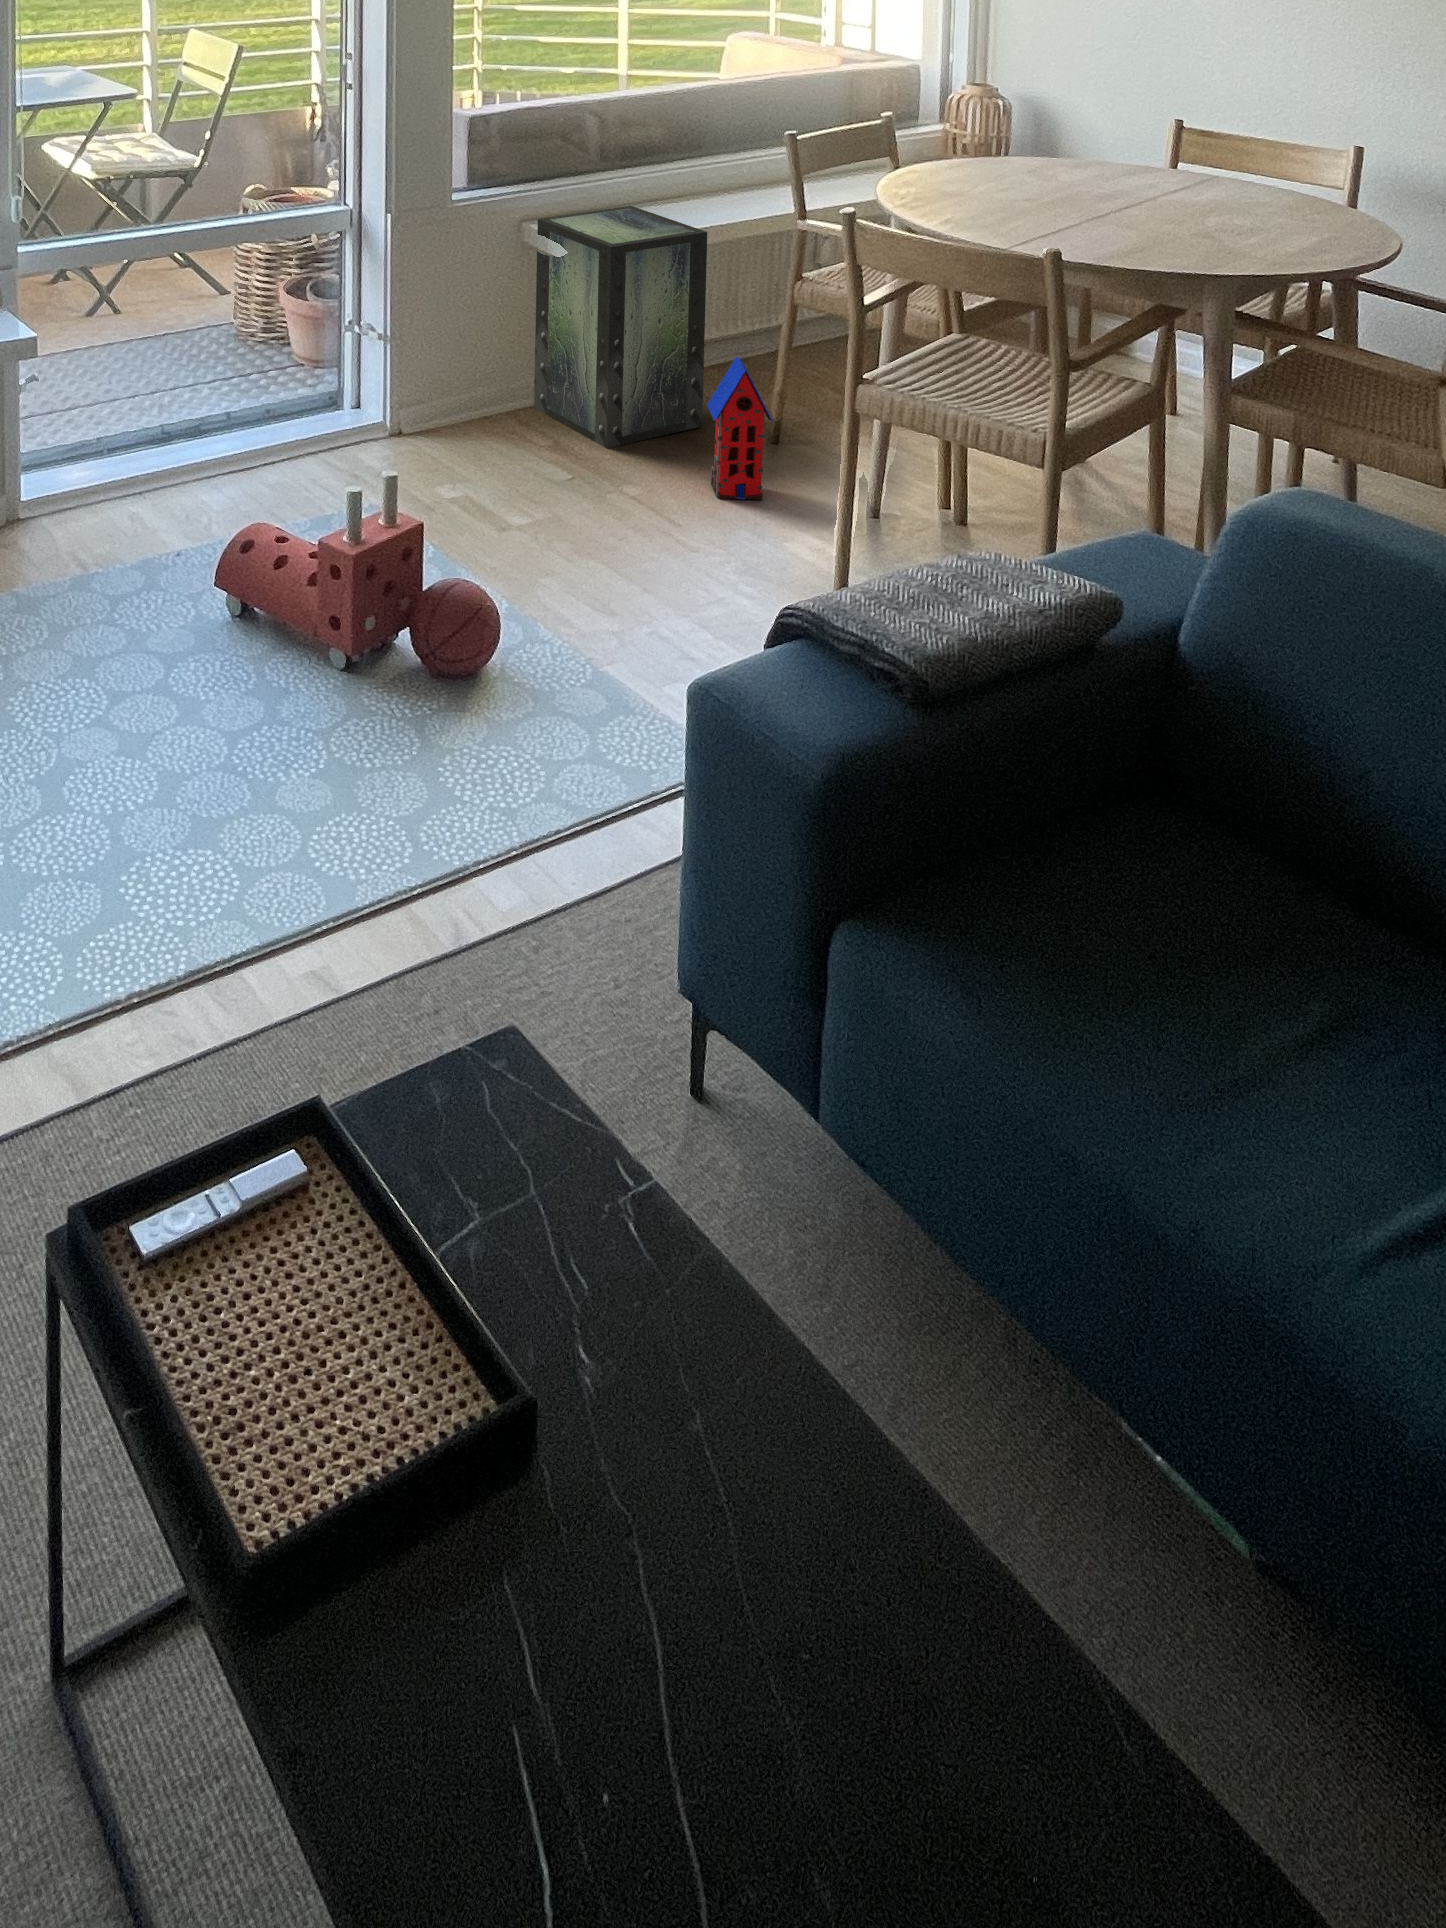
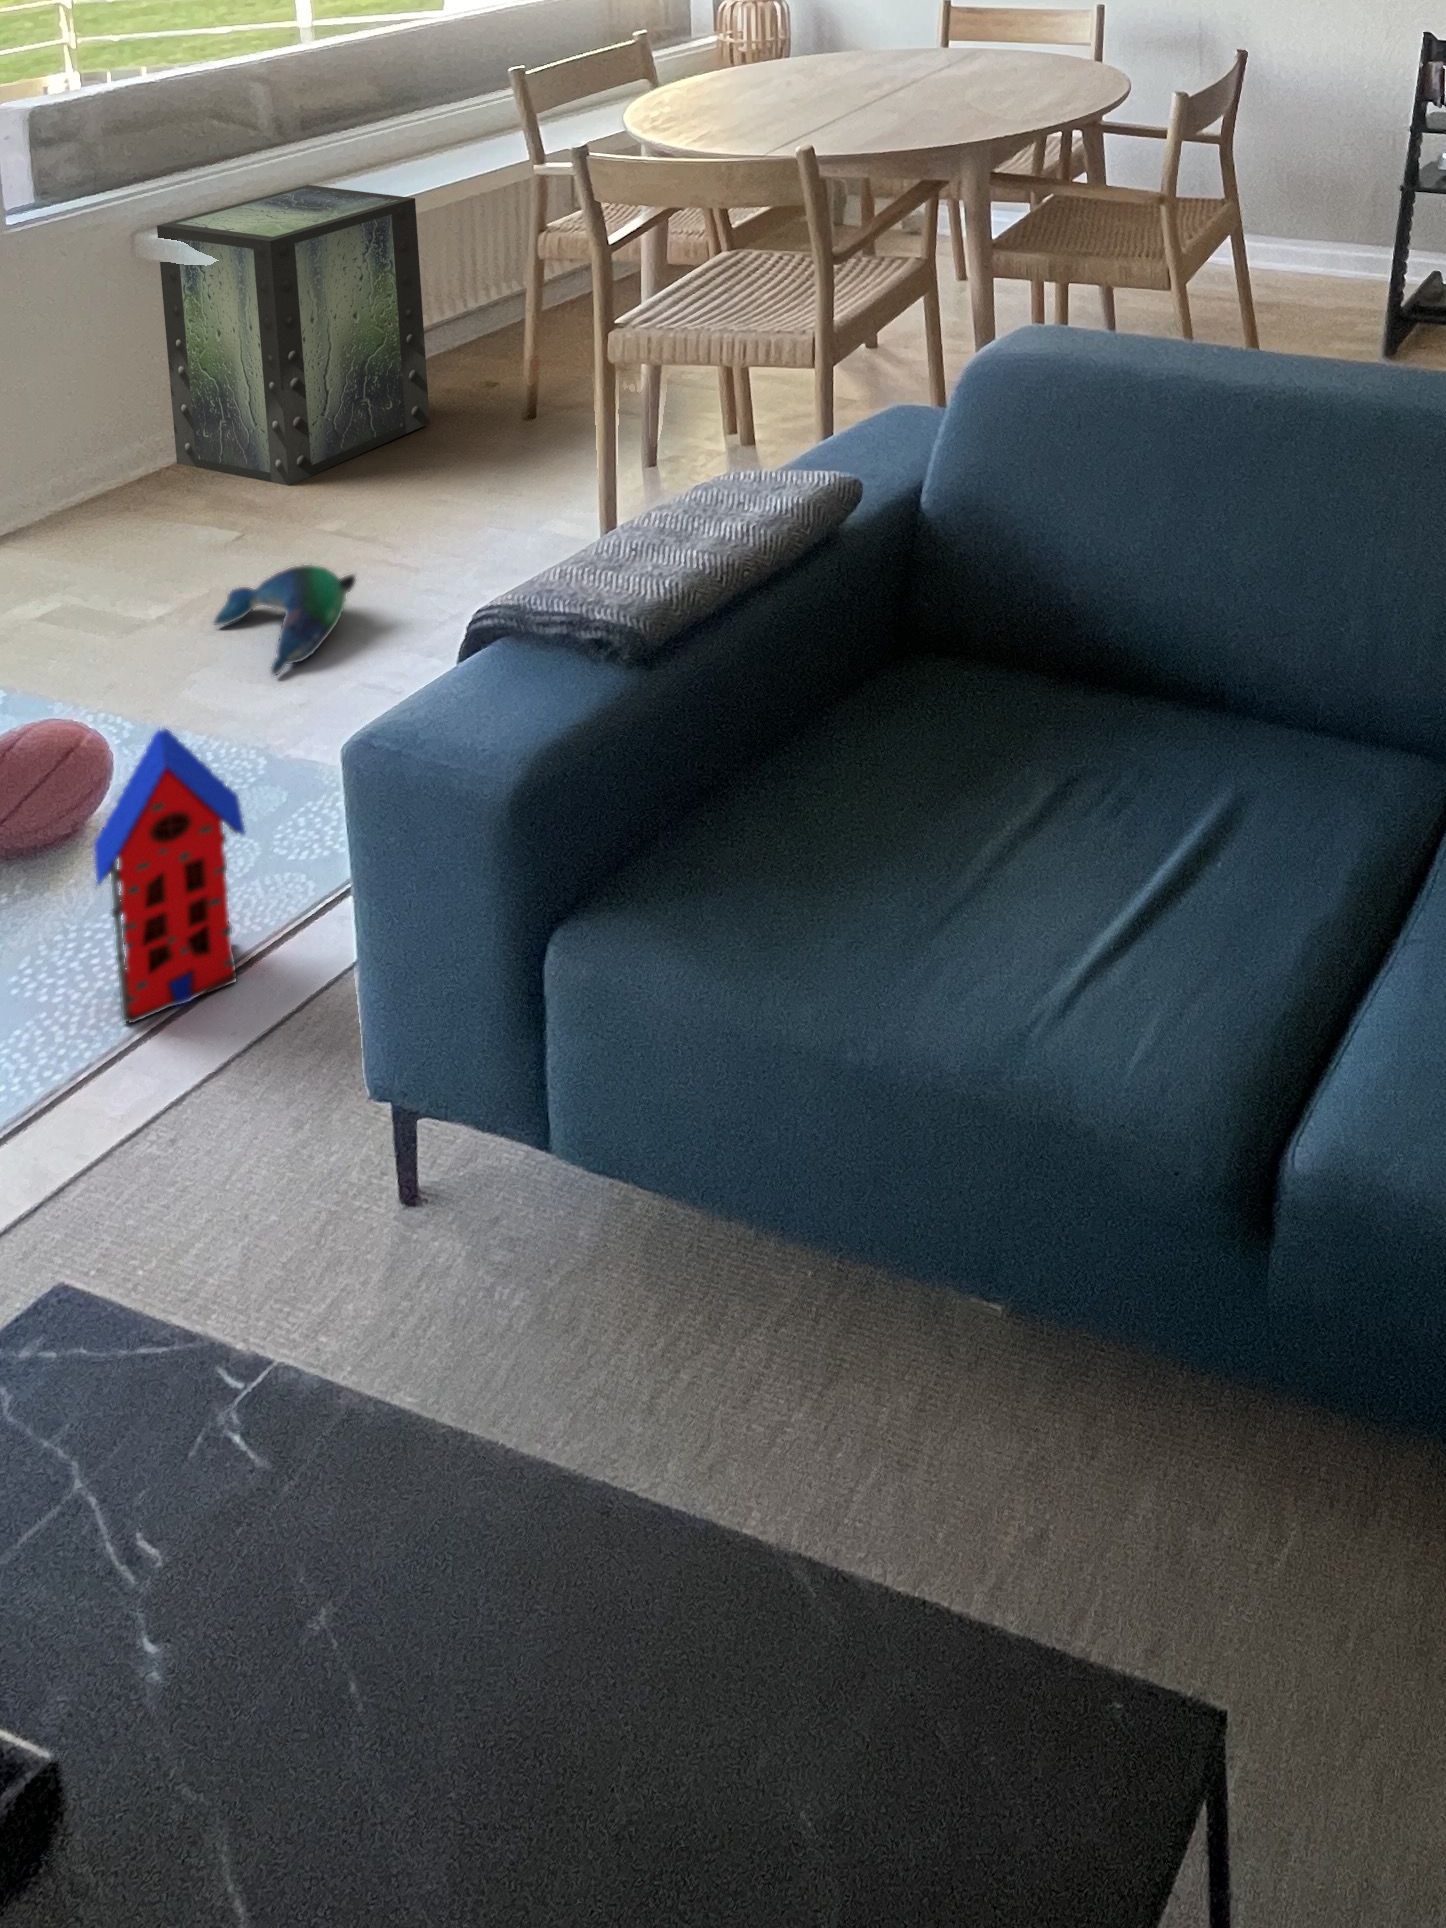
toy house: present [707,357,773,499] -> present [94,729,245,1023]
plush toy: none [564,515,660,599] -> present [214,565,356,675]

